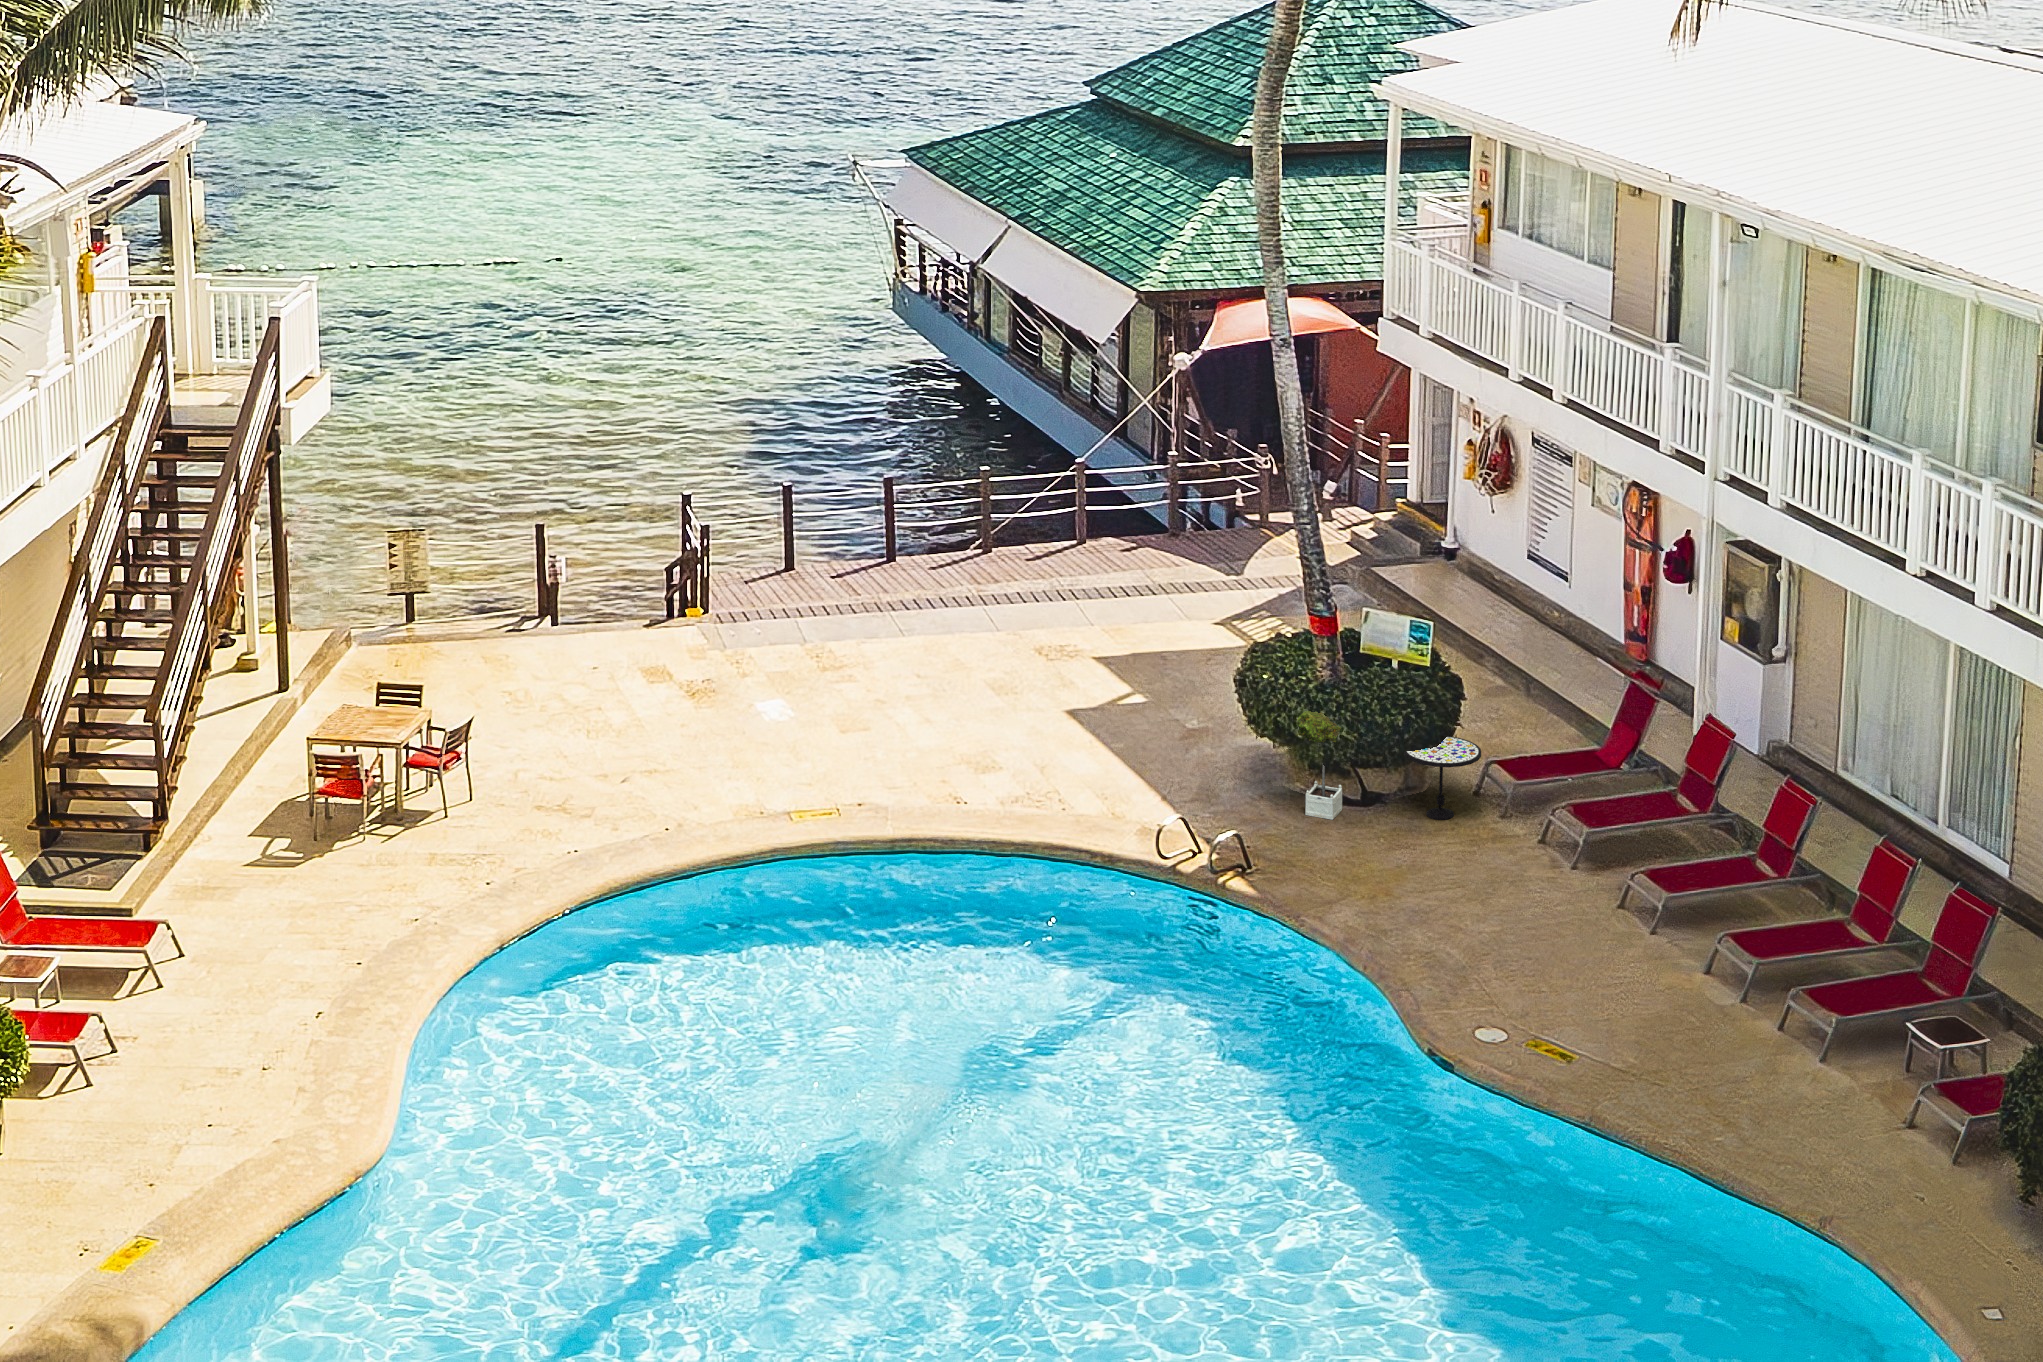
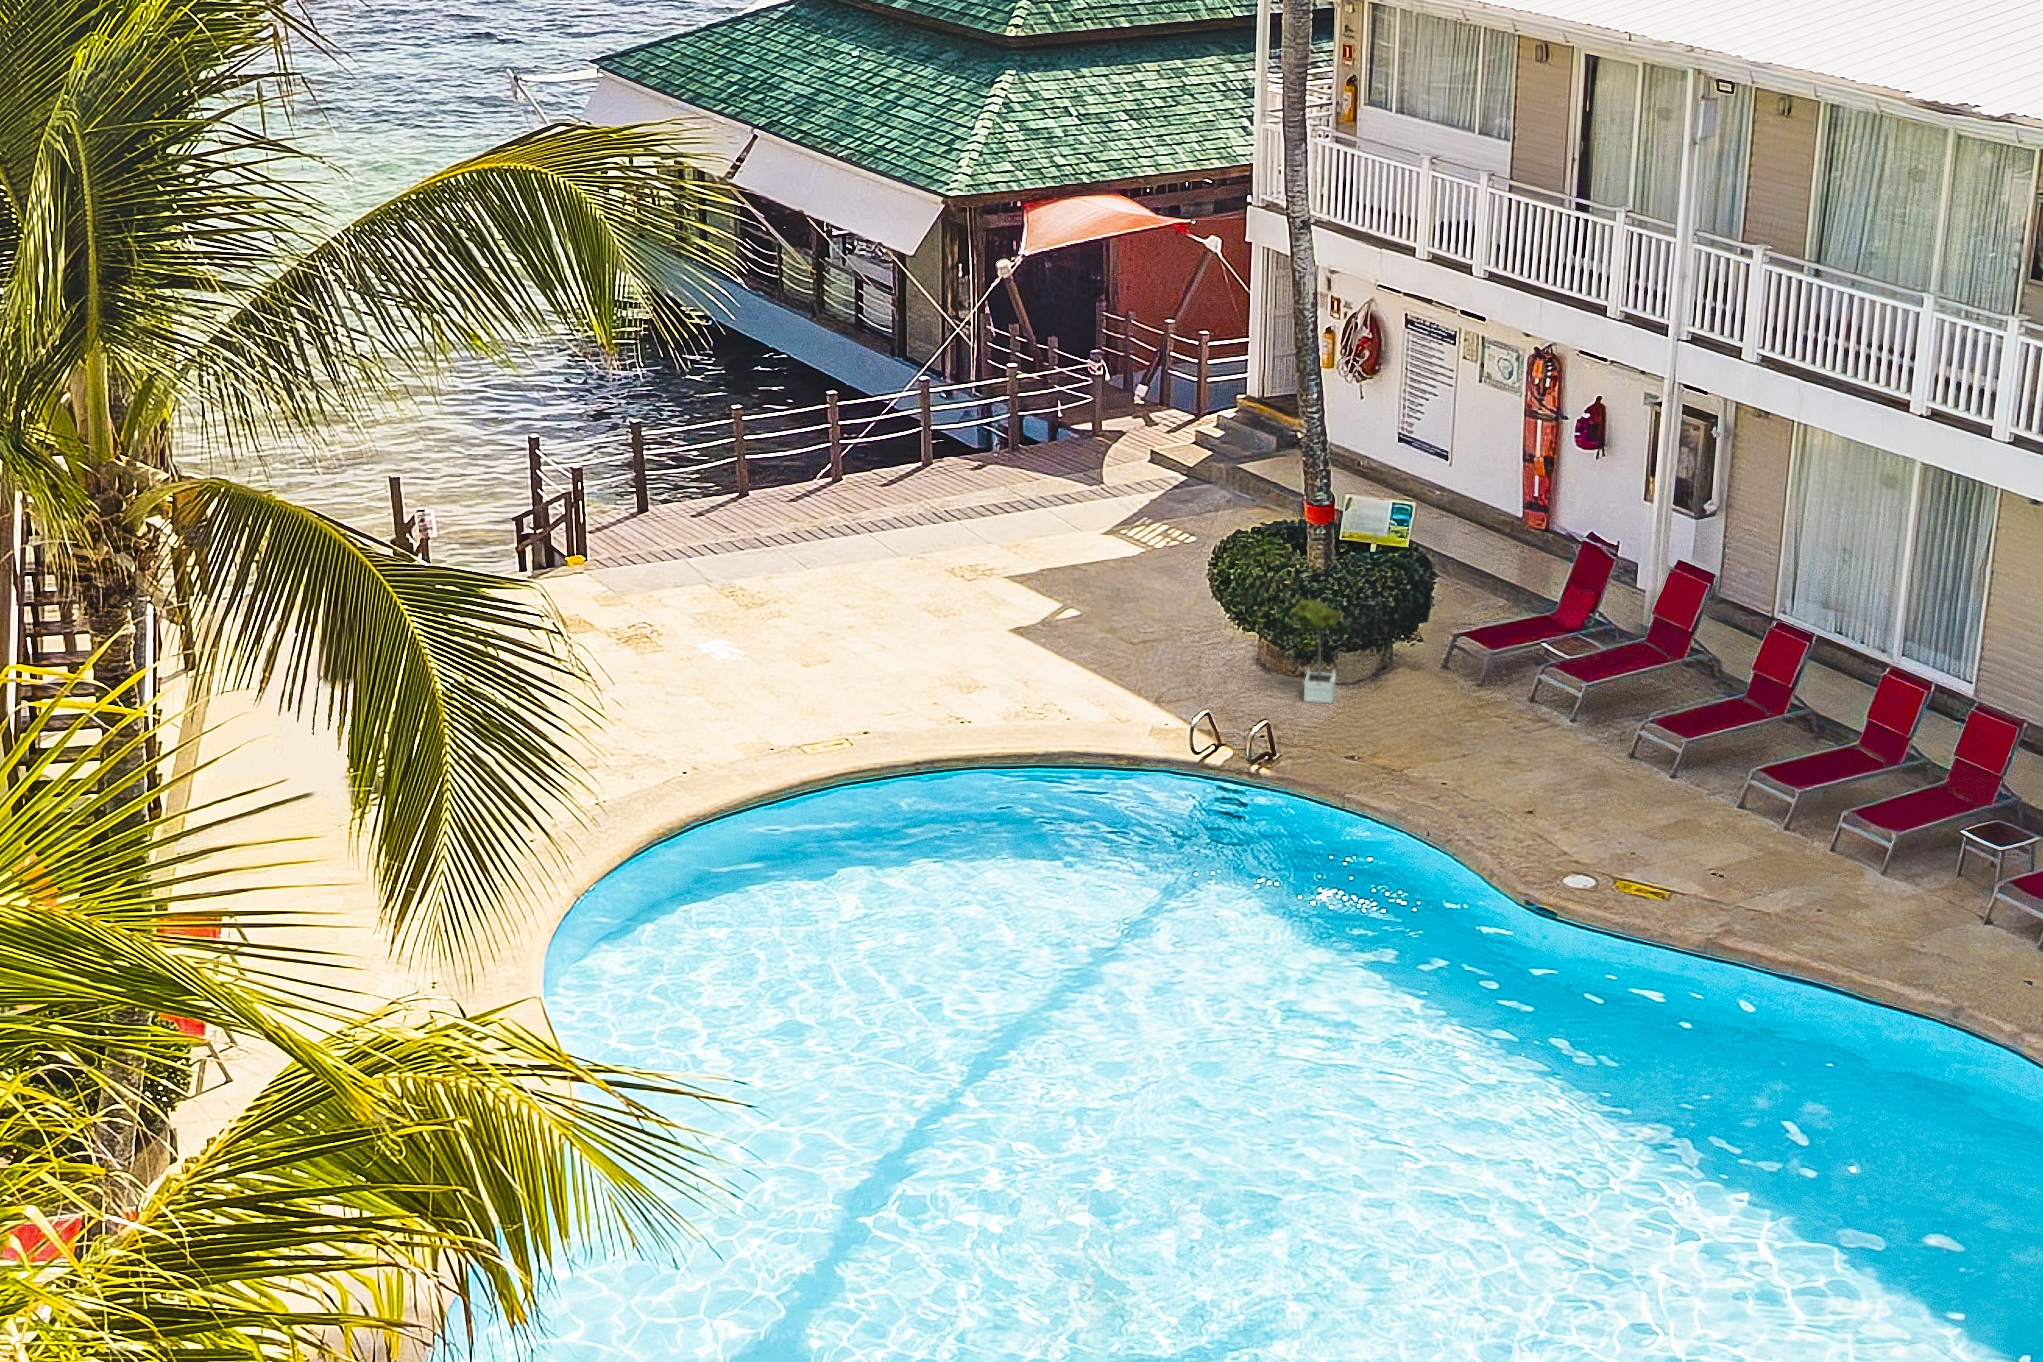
side table: present [1404,736,1481,820] -> none [1393,614,1470,695]

